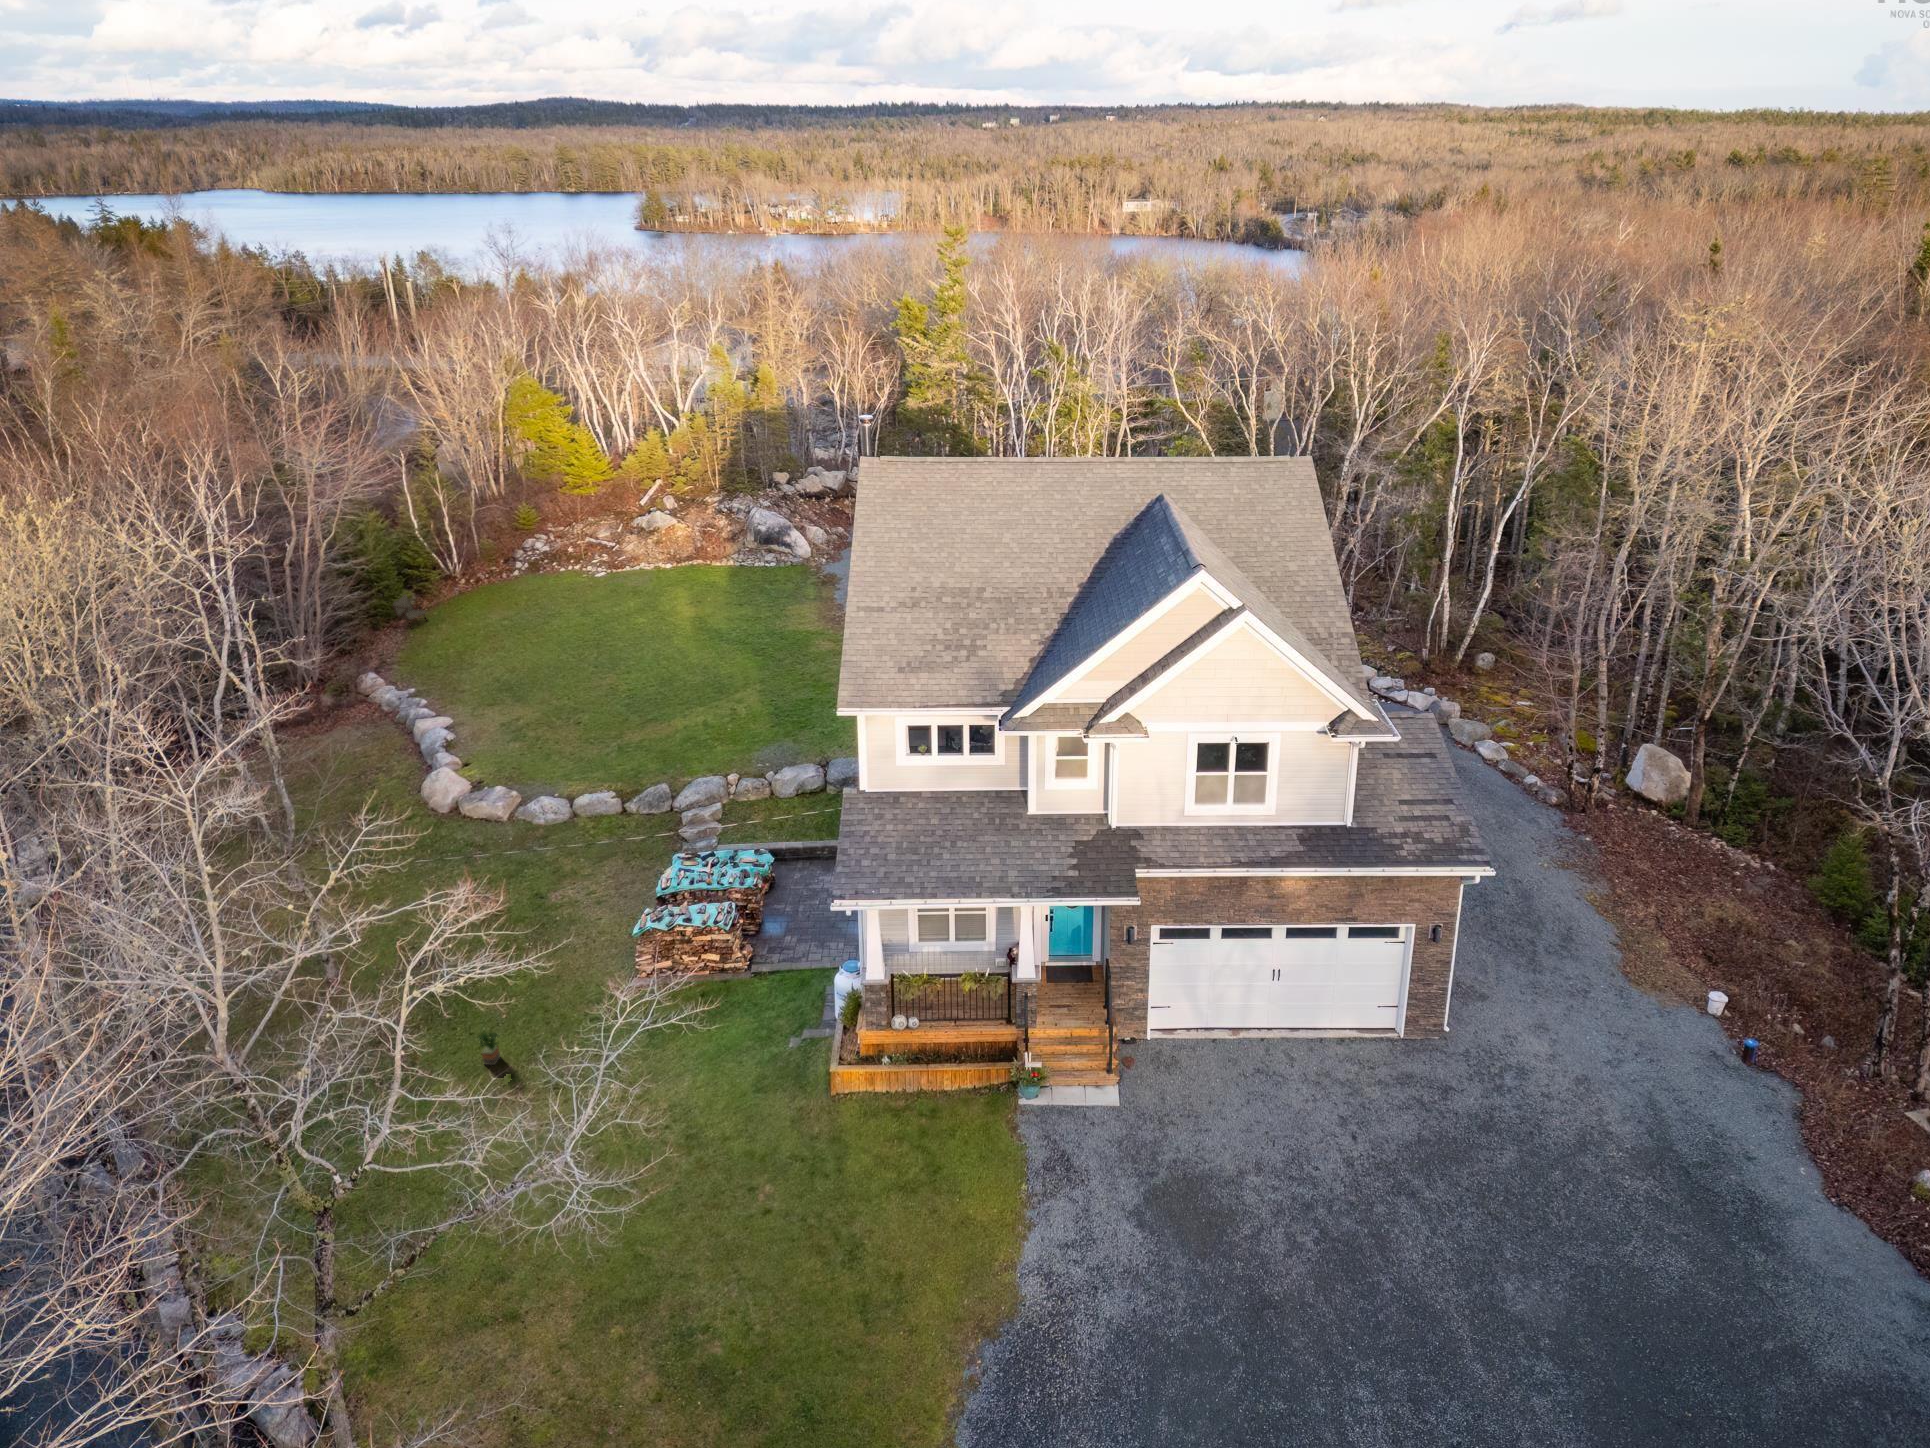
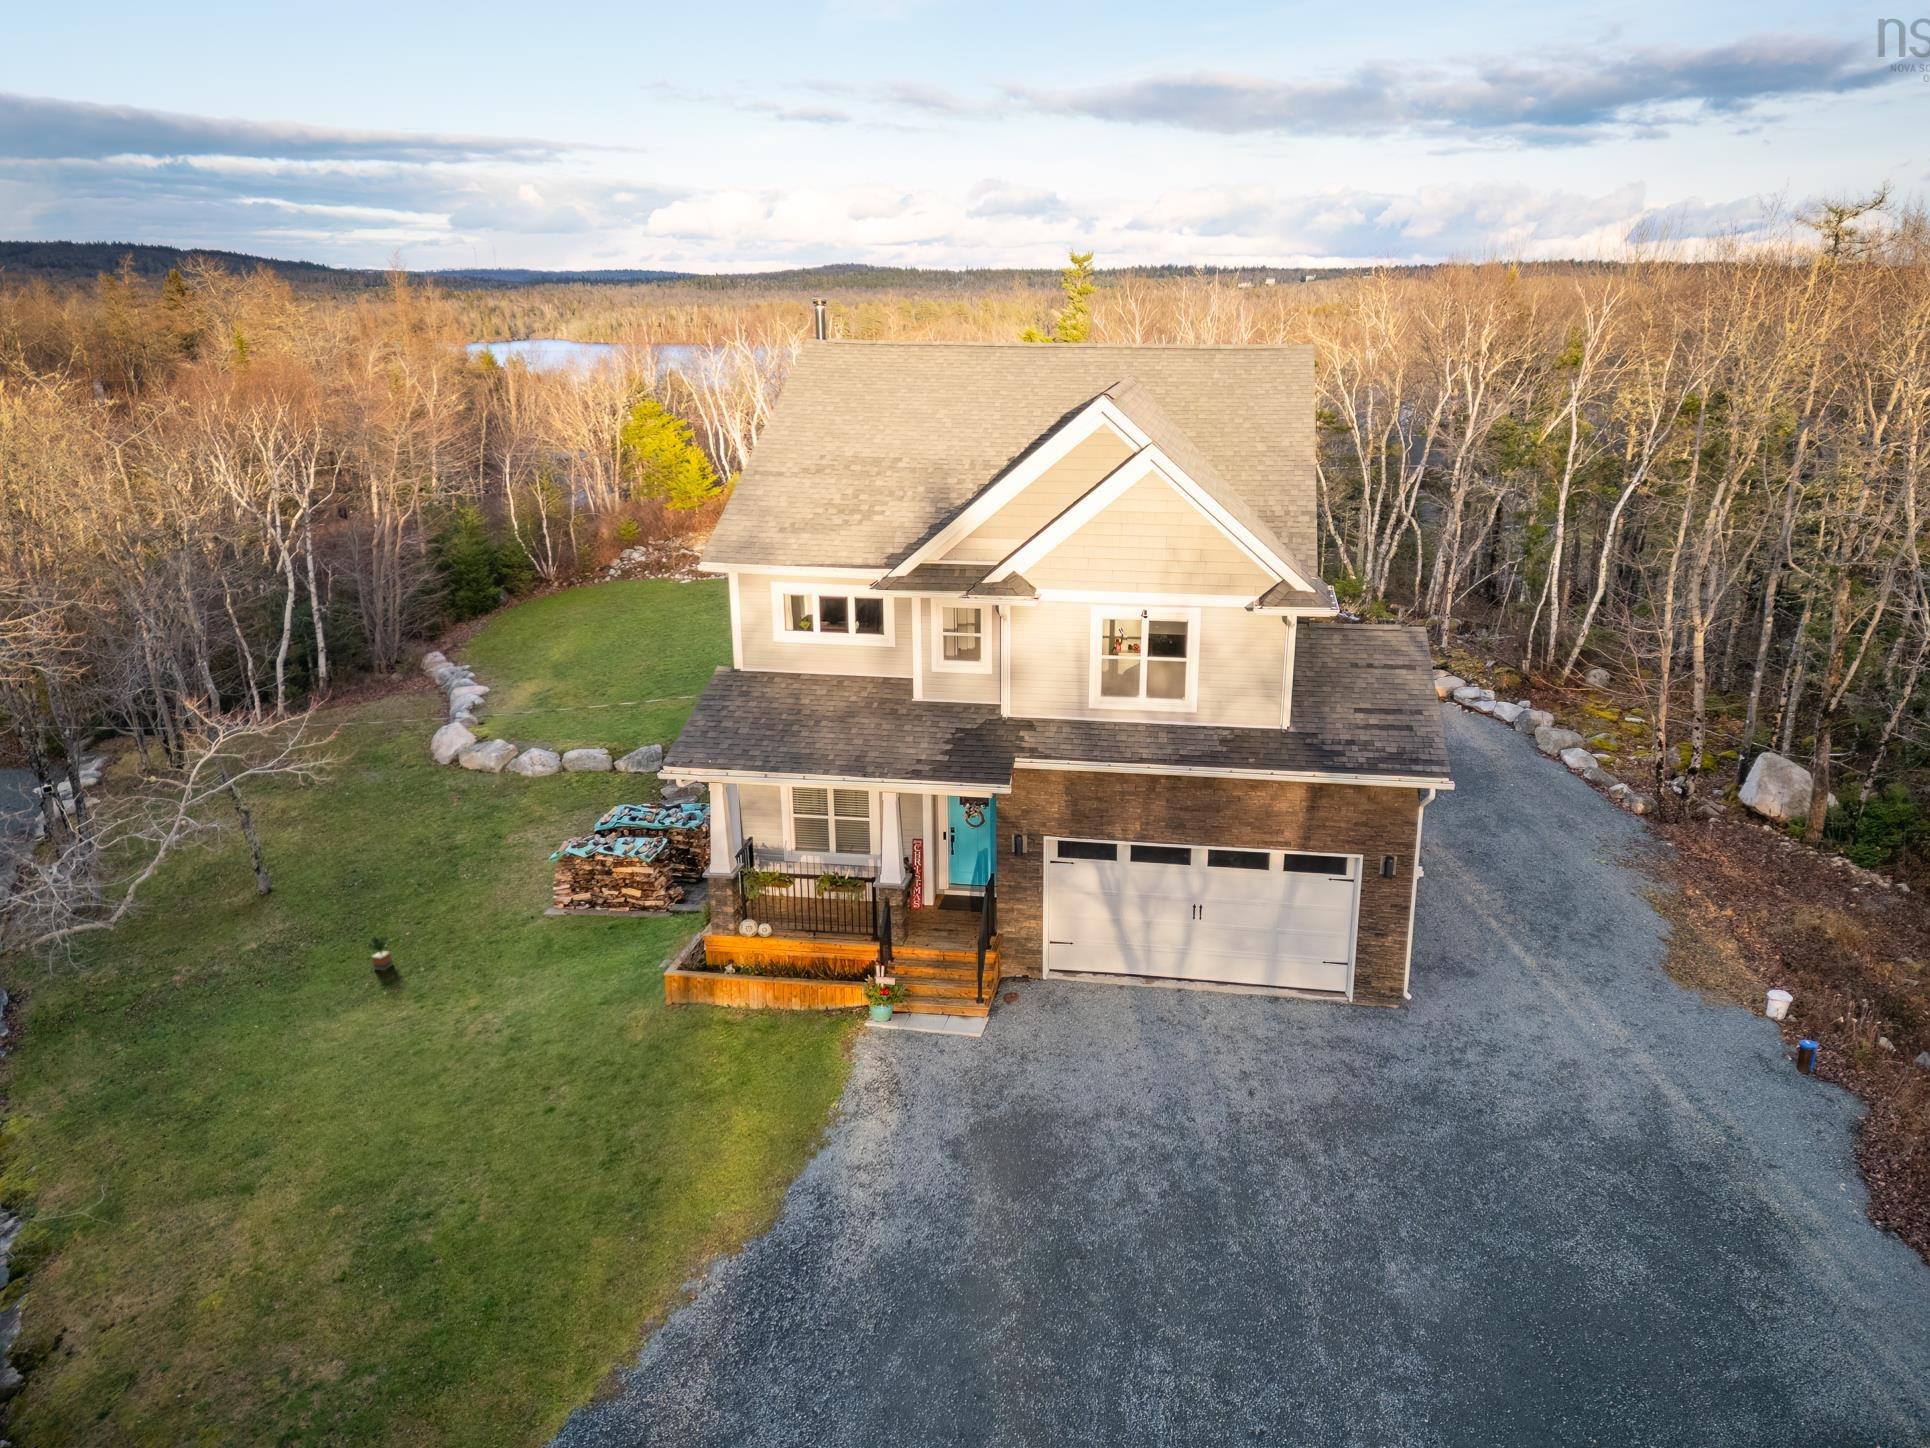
lounge chair: present [392,594,426,627] -> none [472,589,509,622]

